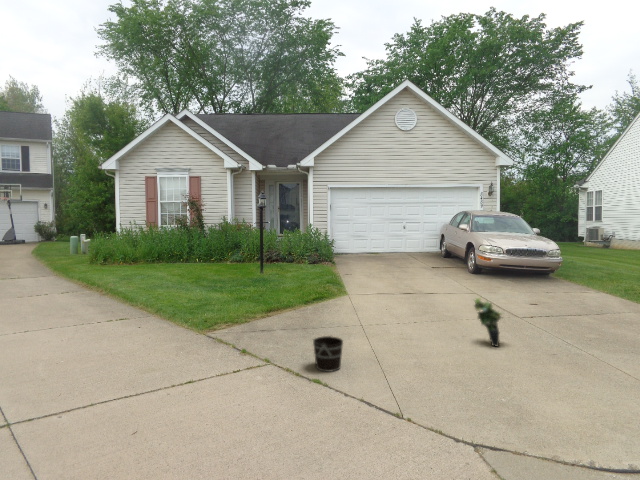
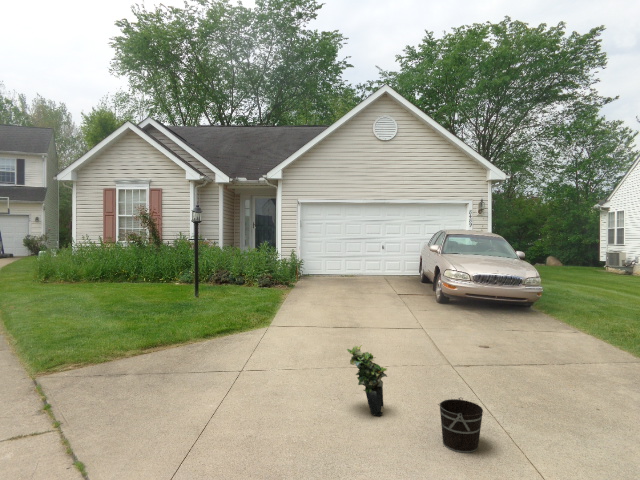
bucket: present [313,336,343,372] -> present [438,398,483,453]

